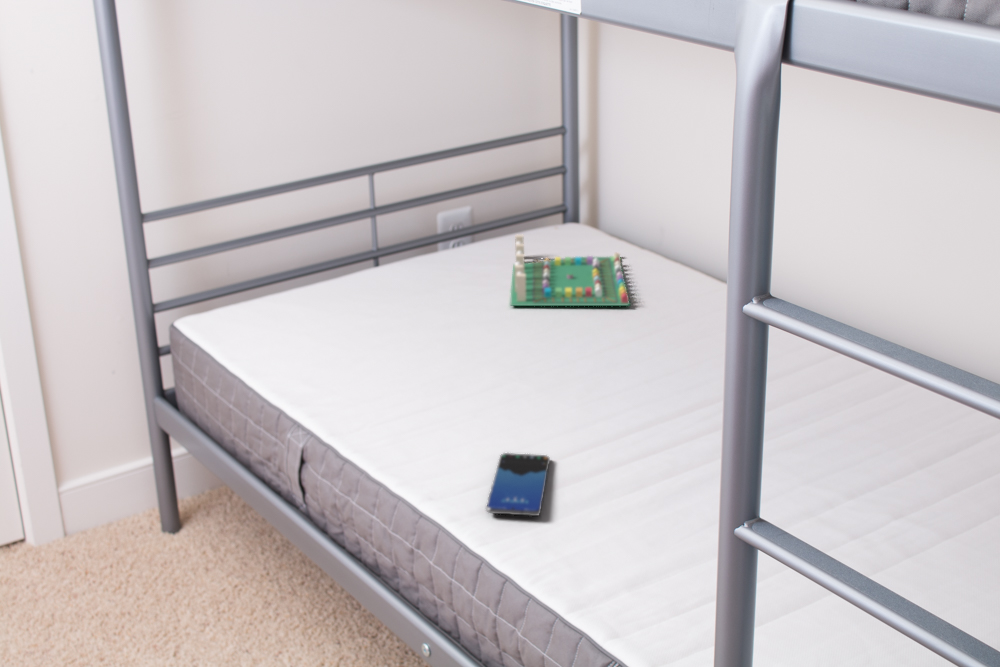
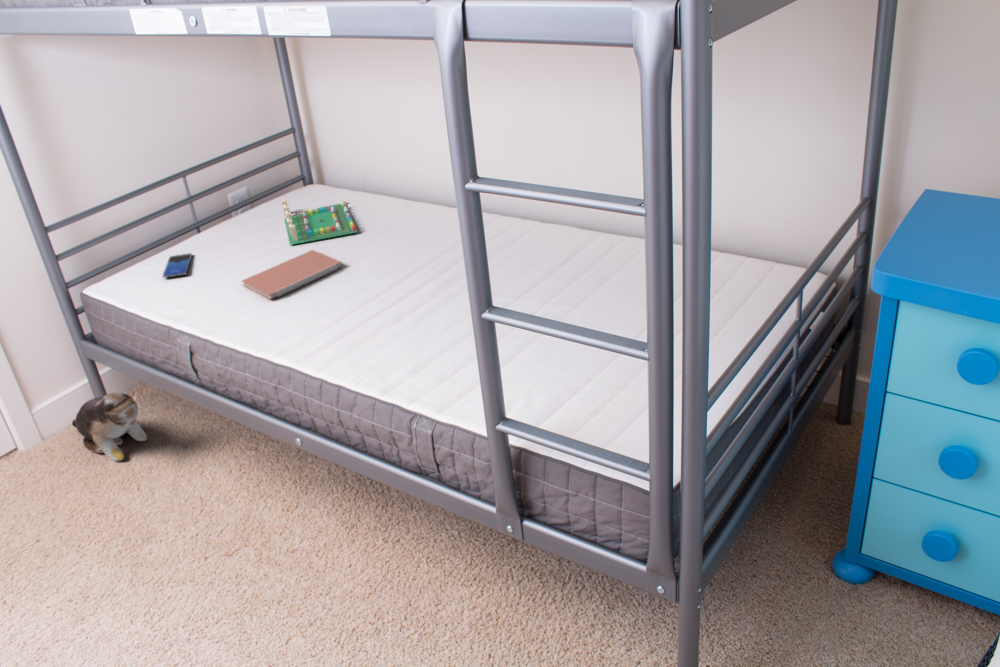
notebook: none [412,320,588,388] -> present [242,250,341,299]
smartphone: present [486,453,550,516] -> present [163,254,192,278]
plush toy: none [110,490,207,608] -> present [72,389,147,461]

